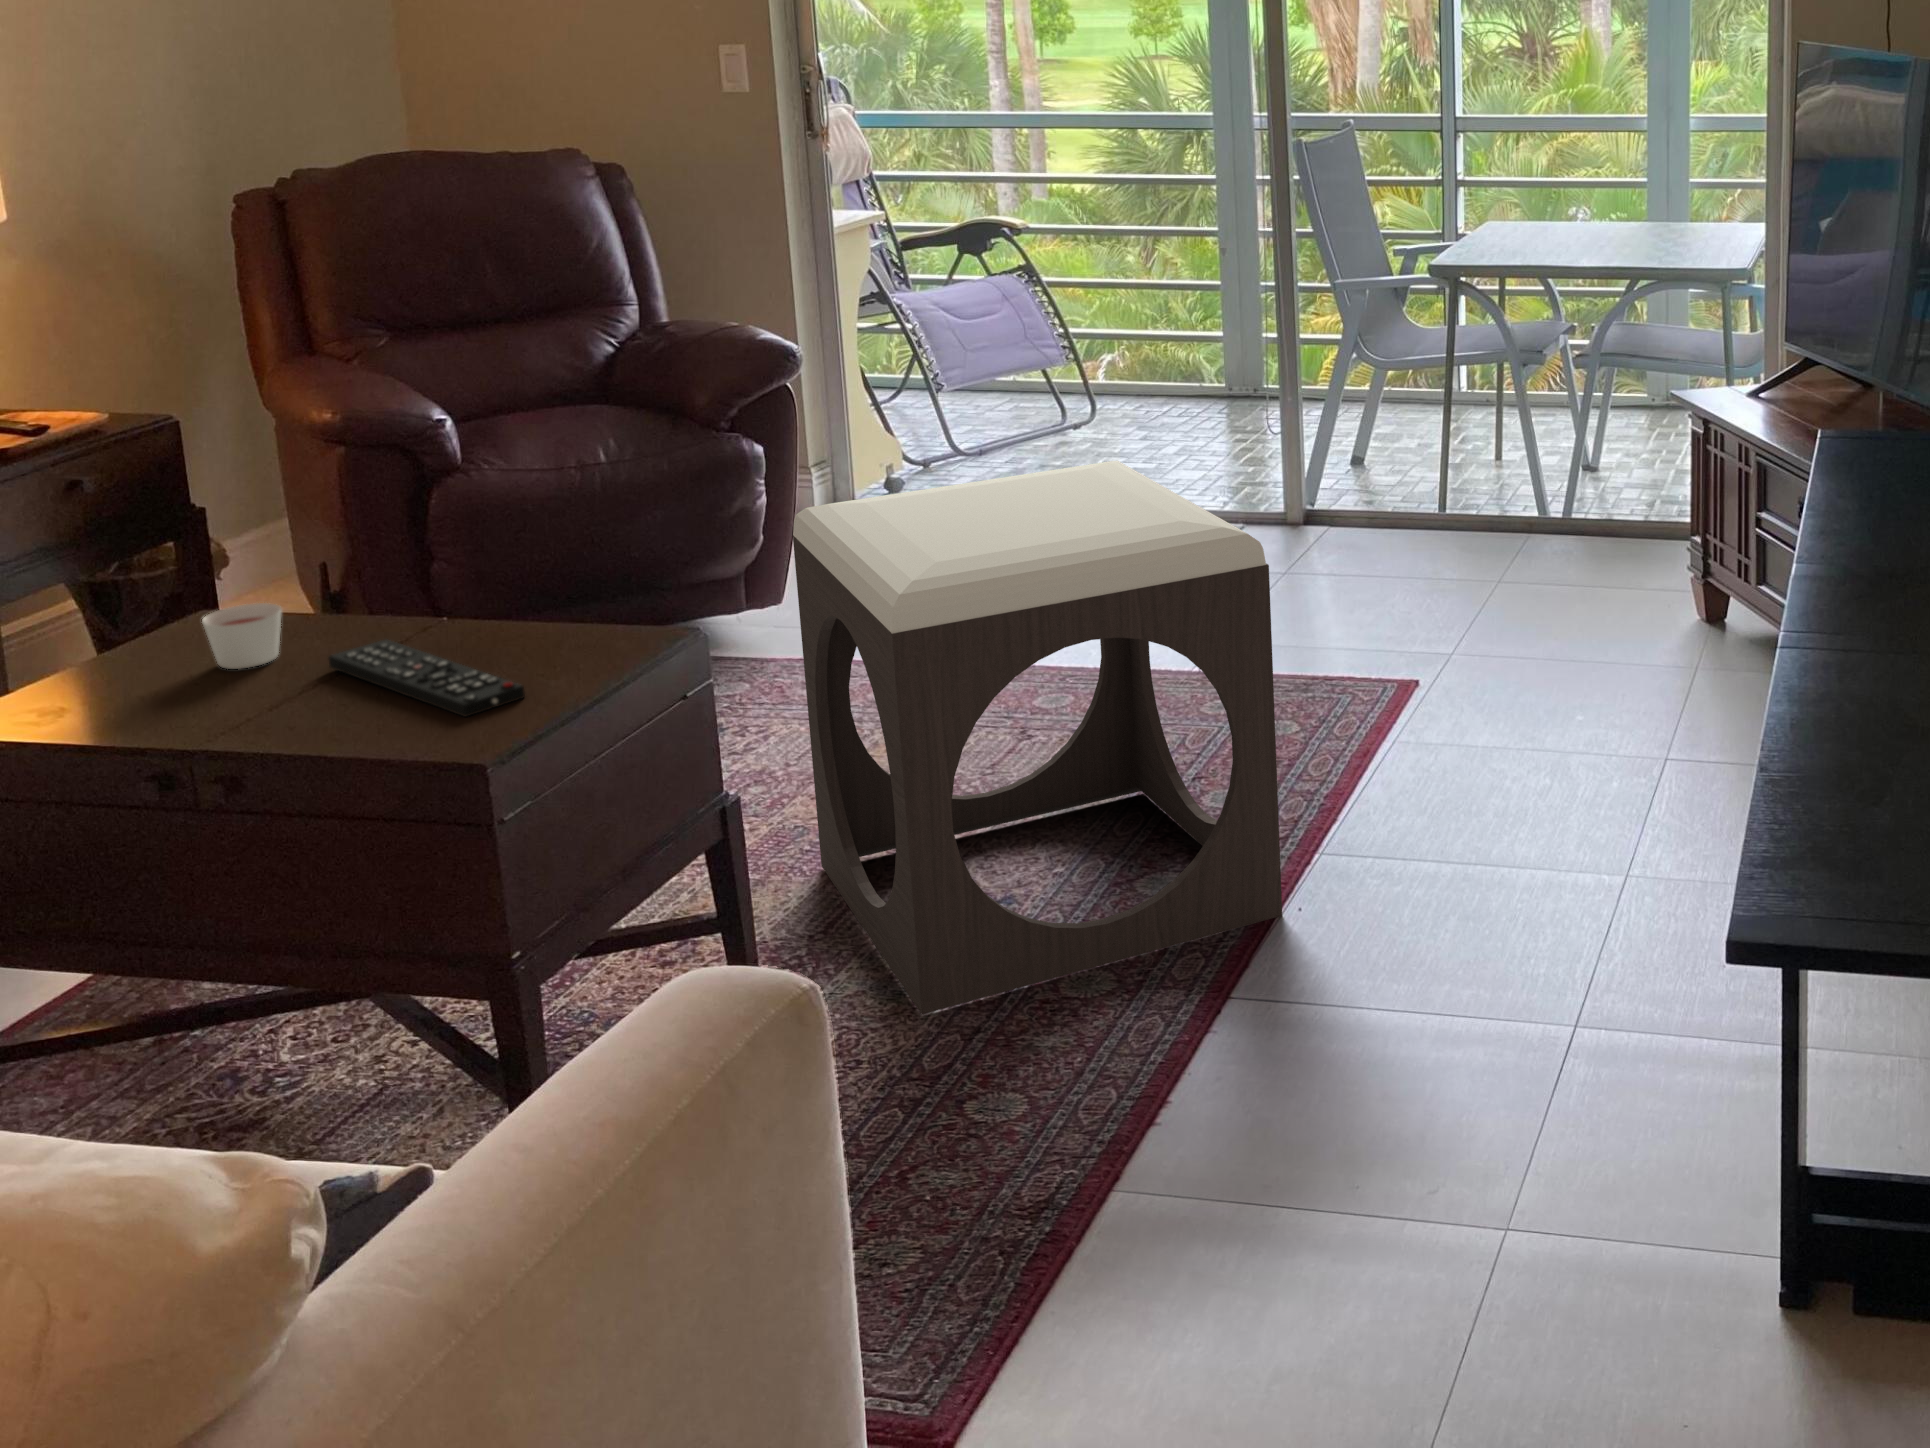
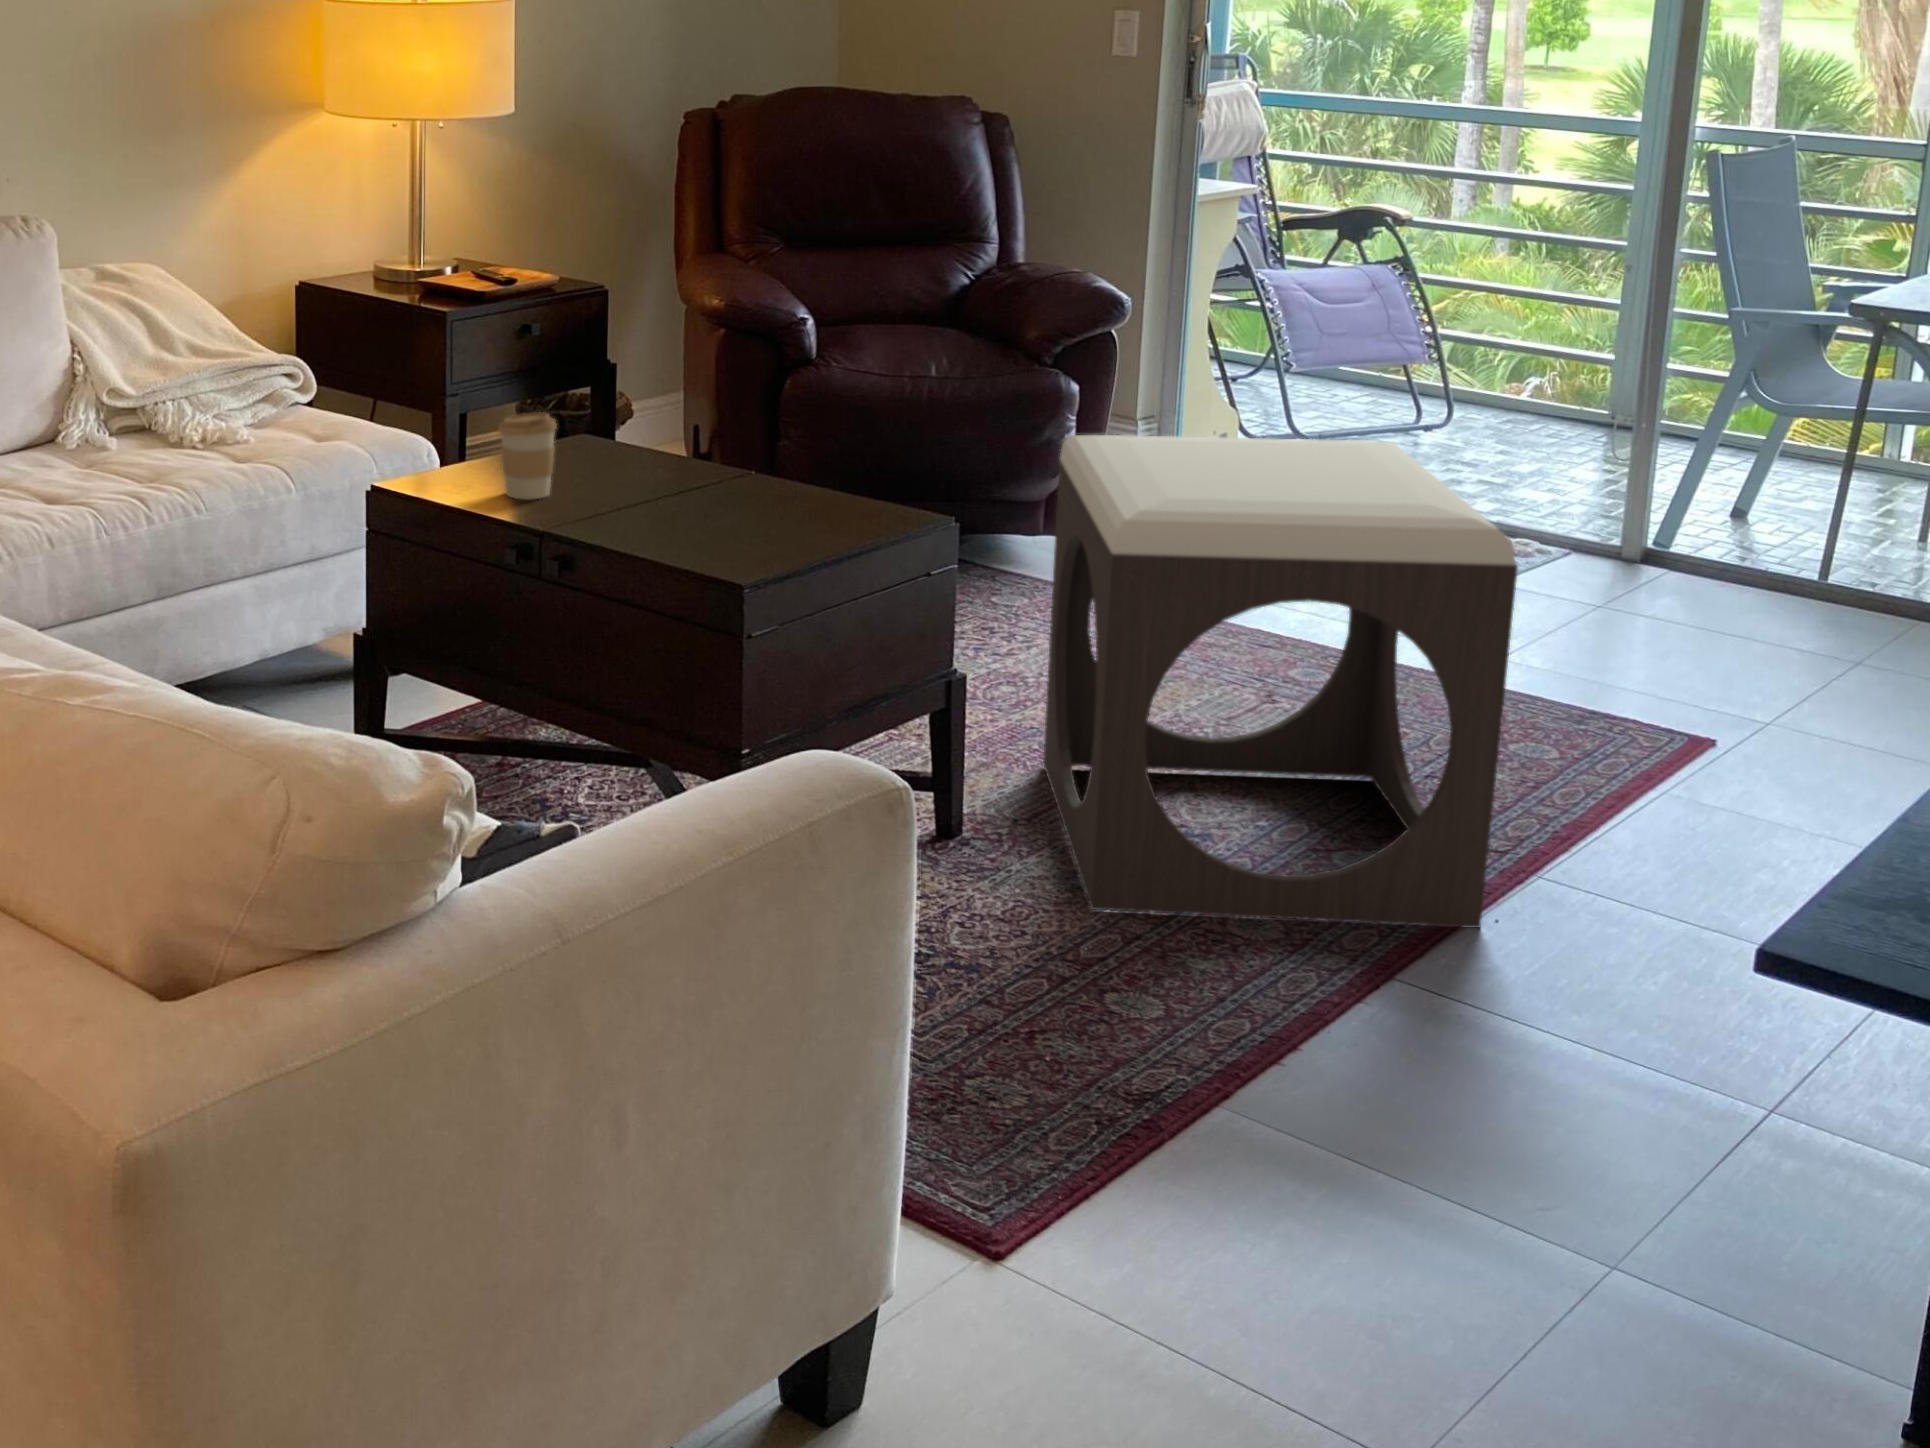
coffee cup: none [73,598,164,717] -> present [498,412,557,500]
candle: present [202,603,281,669] -> none [586,434,641,482]
remote control: present [329,639,525,717] -> none [665,479,796,548]

